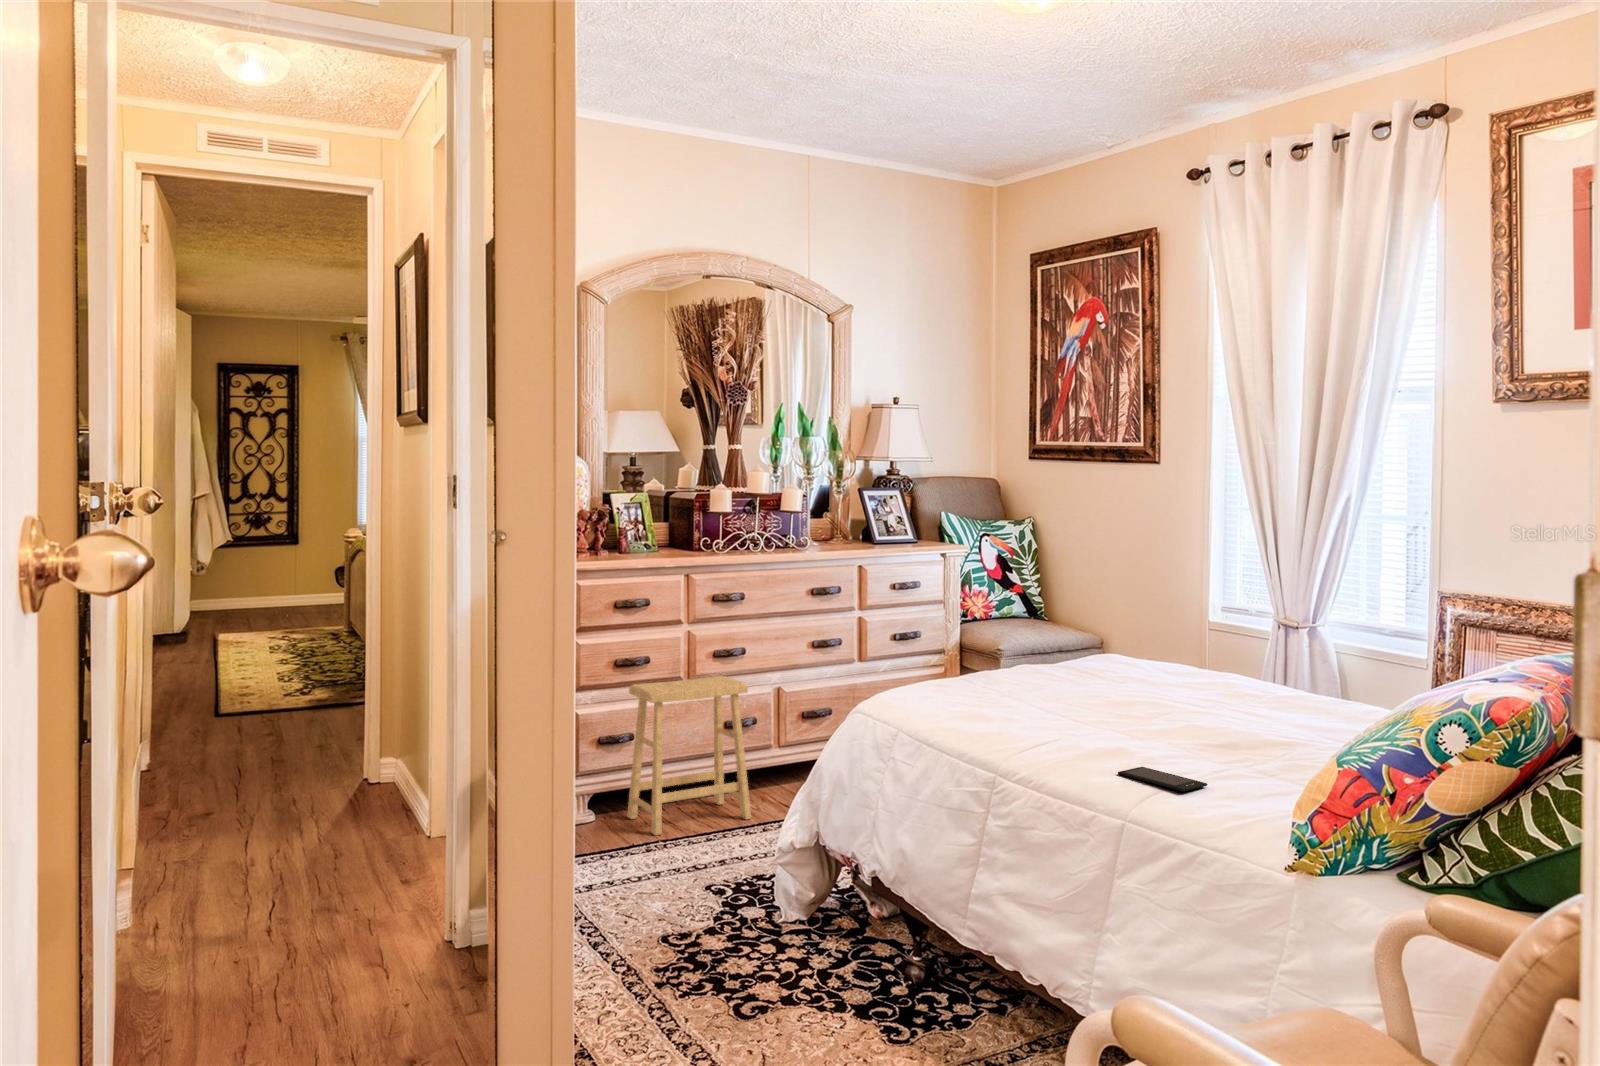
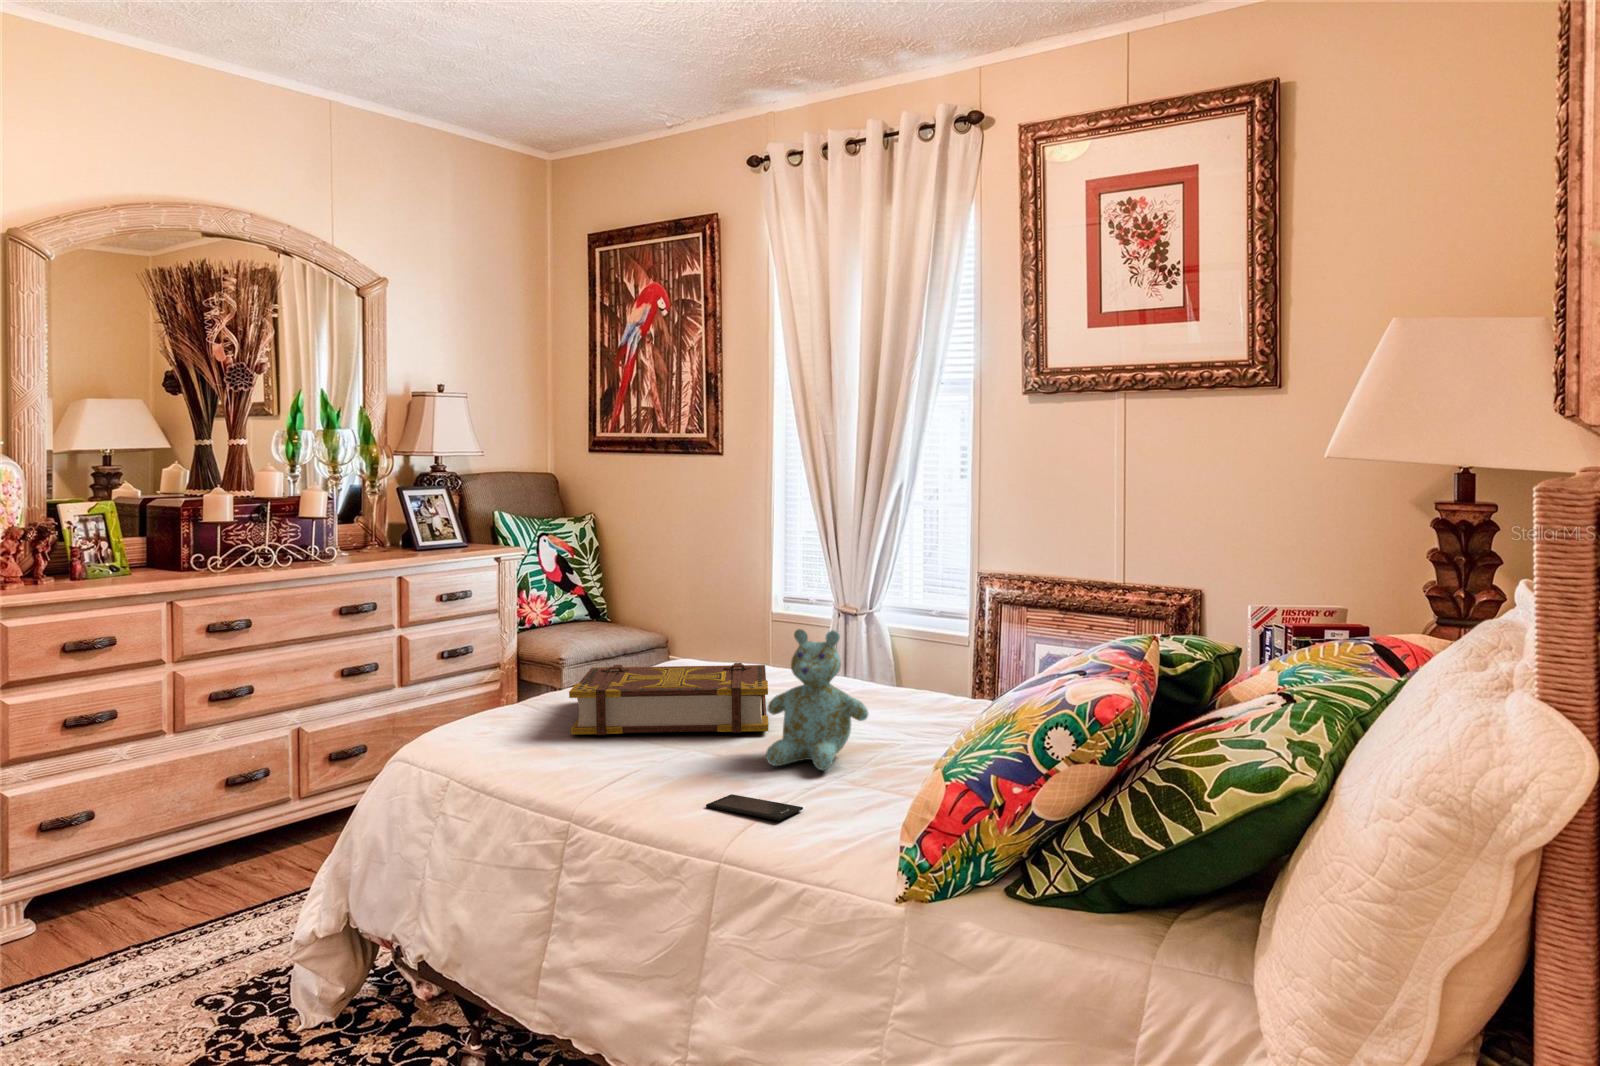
stuffed bear: none [1177,626,1280,756] -> present [766,629,868,770]
book: none [1002,650,1184,719] -> present [569,663,768,735]
footstool: present [627,676,751,835] -> none [86,722,266,936]

